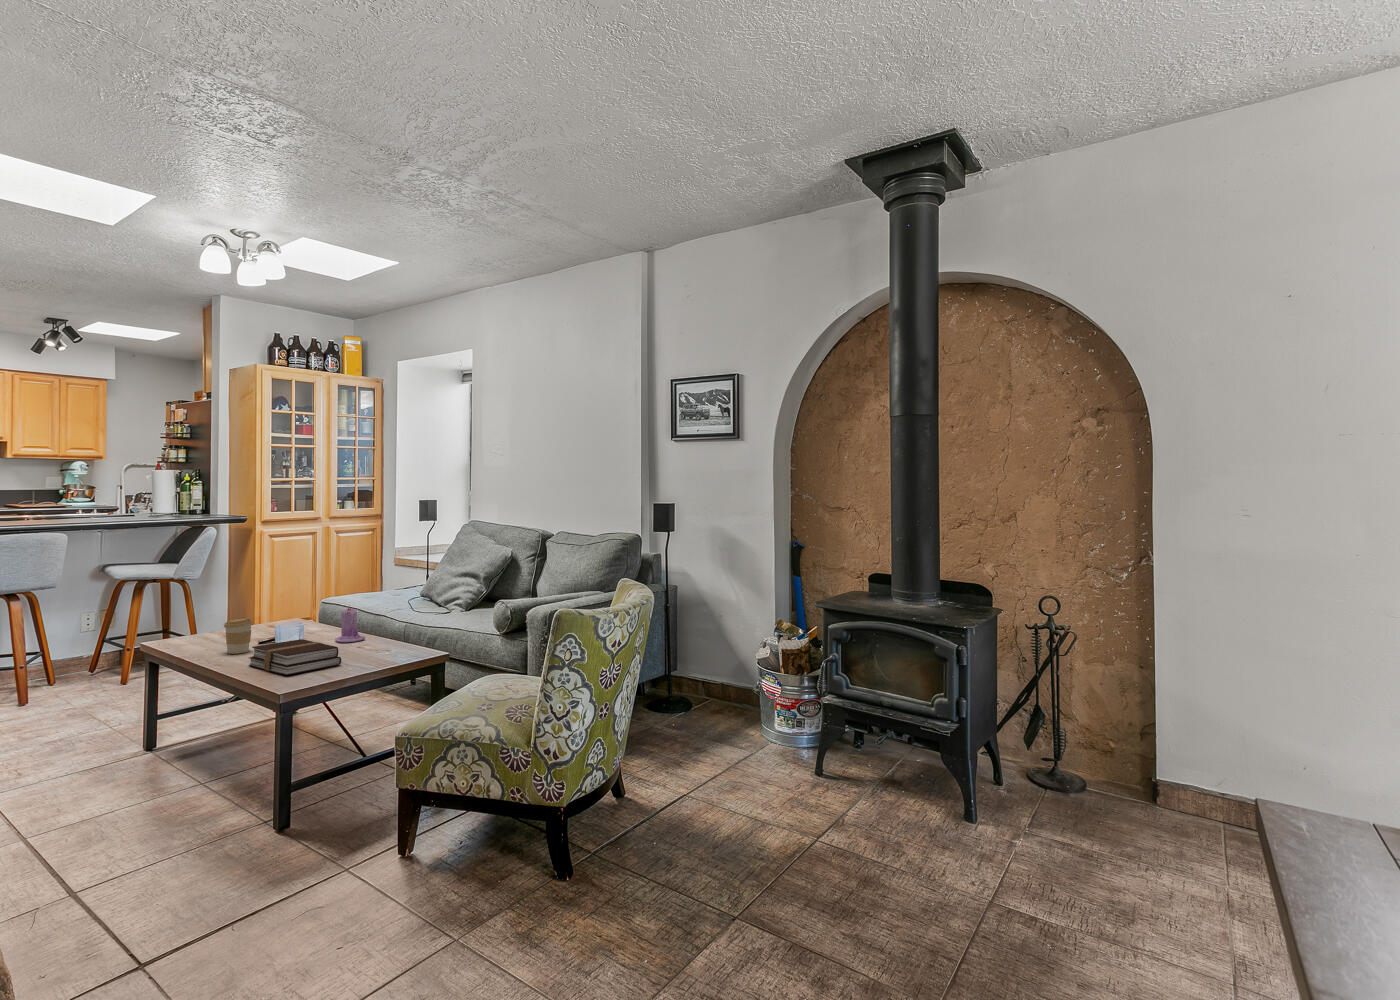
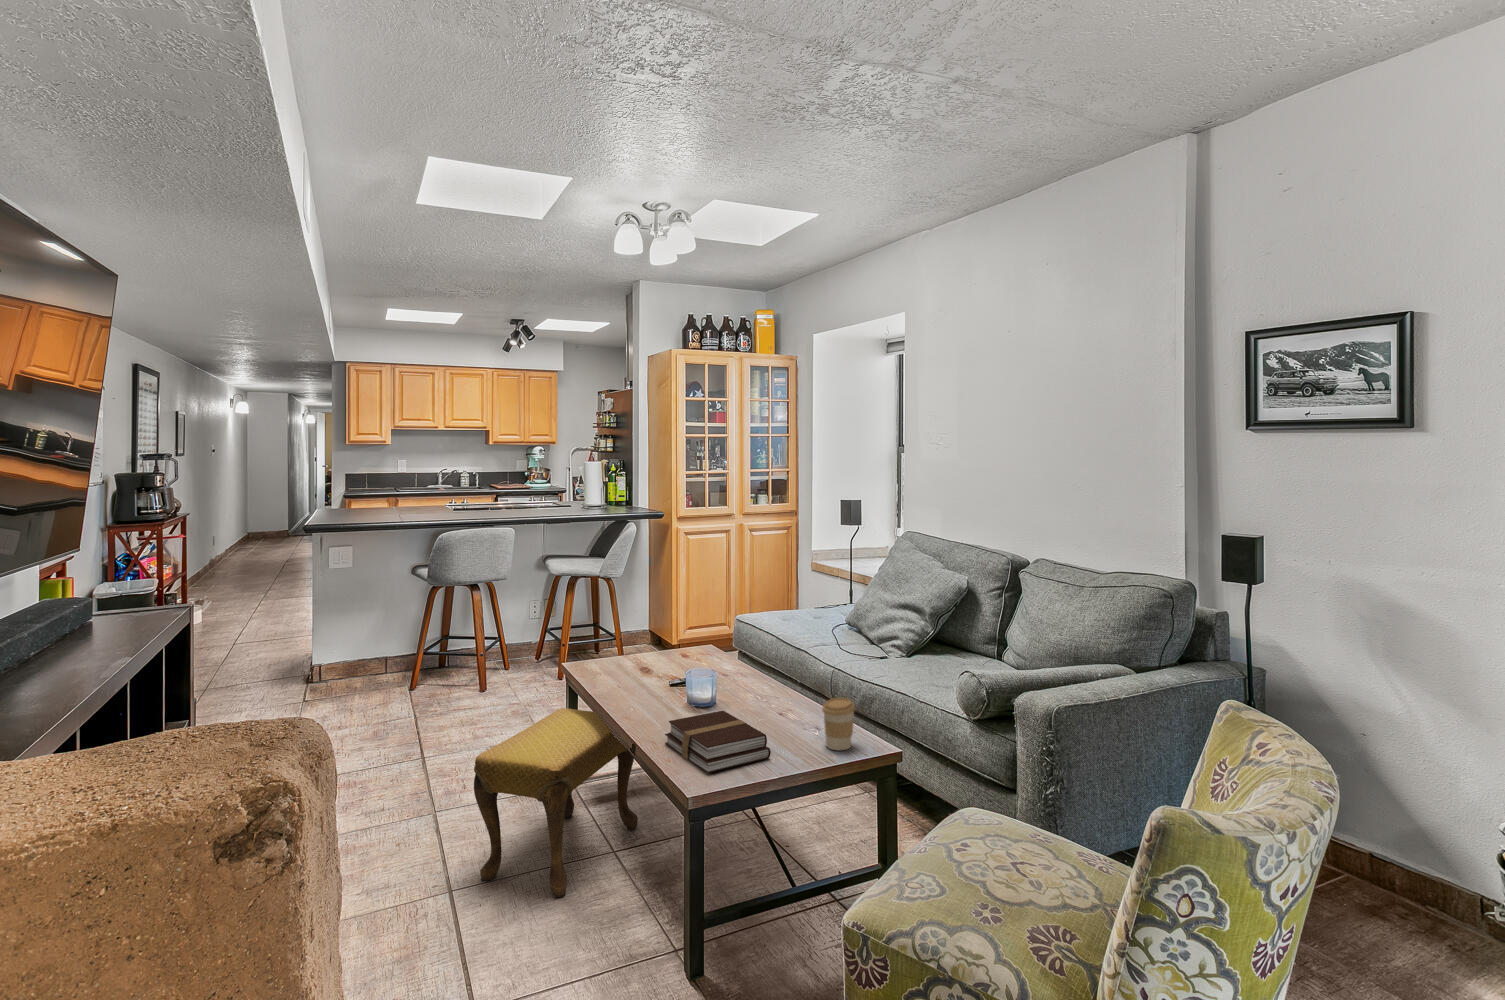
candle: present [335,606,365,642] -> none [759,659,794,709]
coffee cup: present [224,617,252,654] -> present [822,698,855,750]
footstool: none [49,661,218,808] -> present [474,708,638,897]

